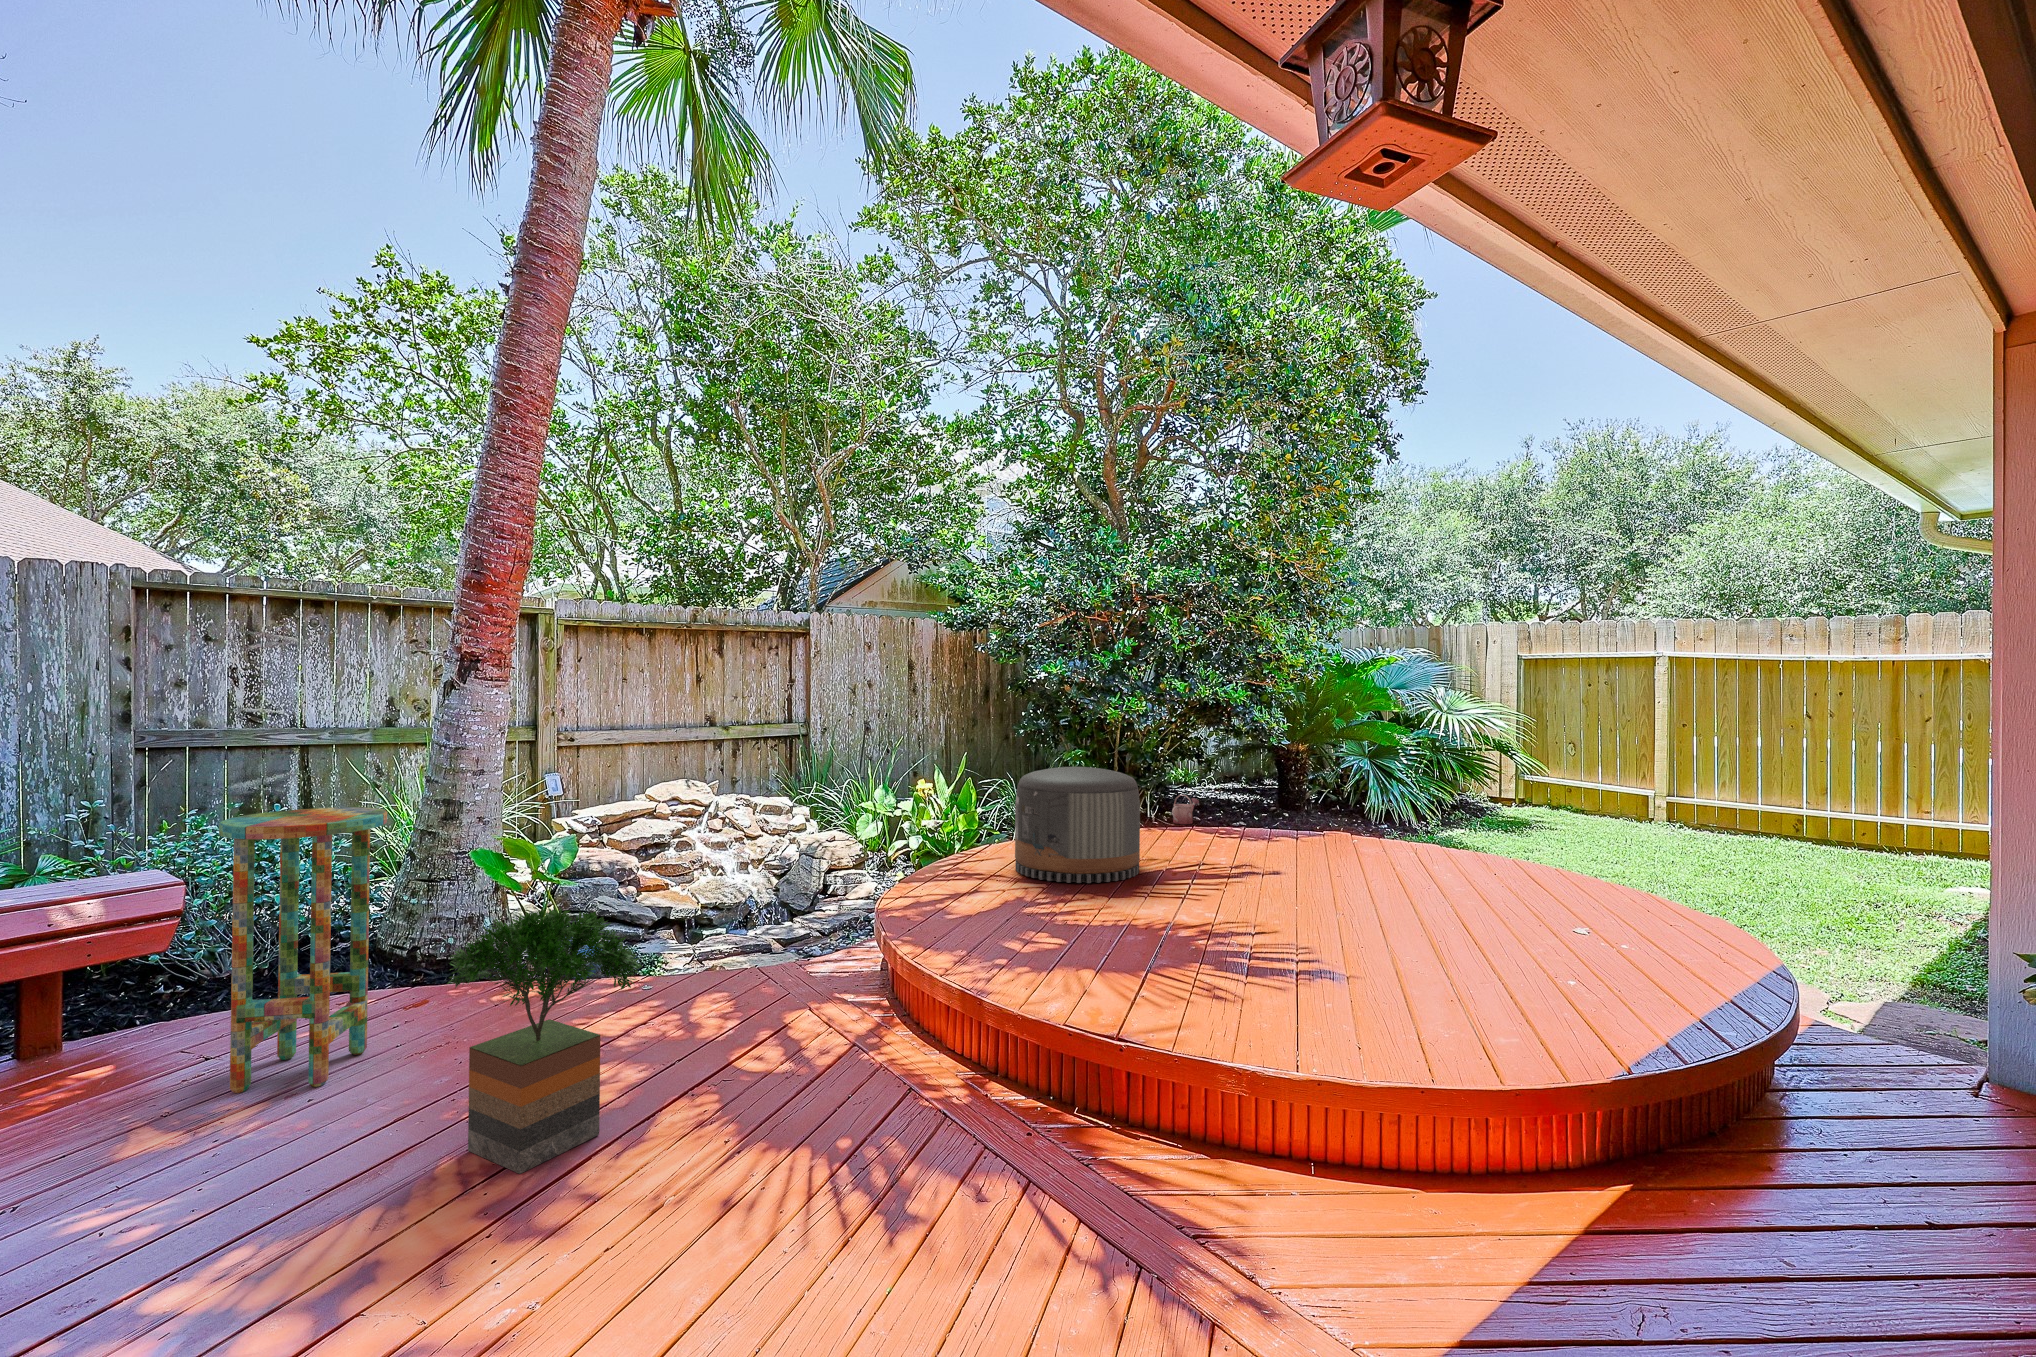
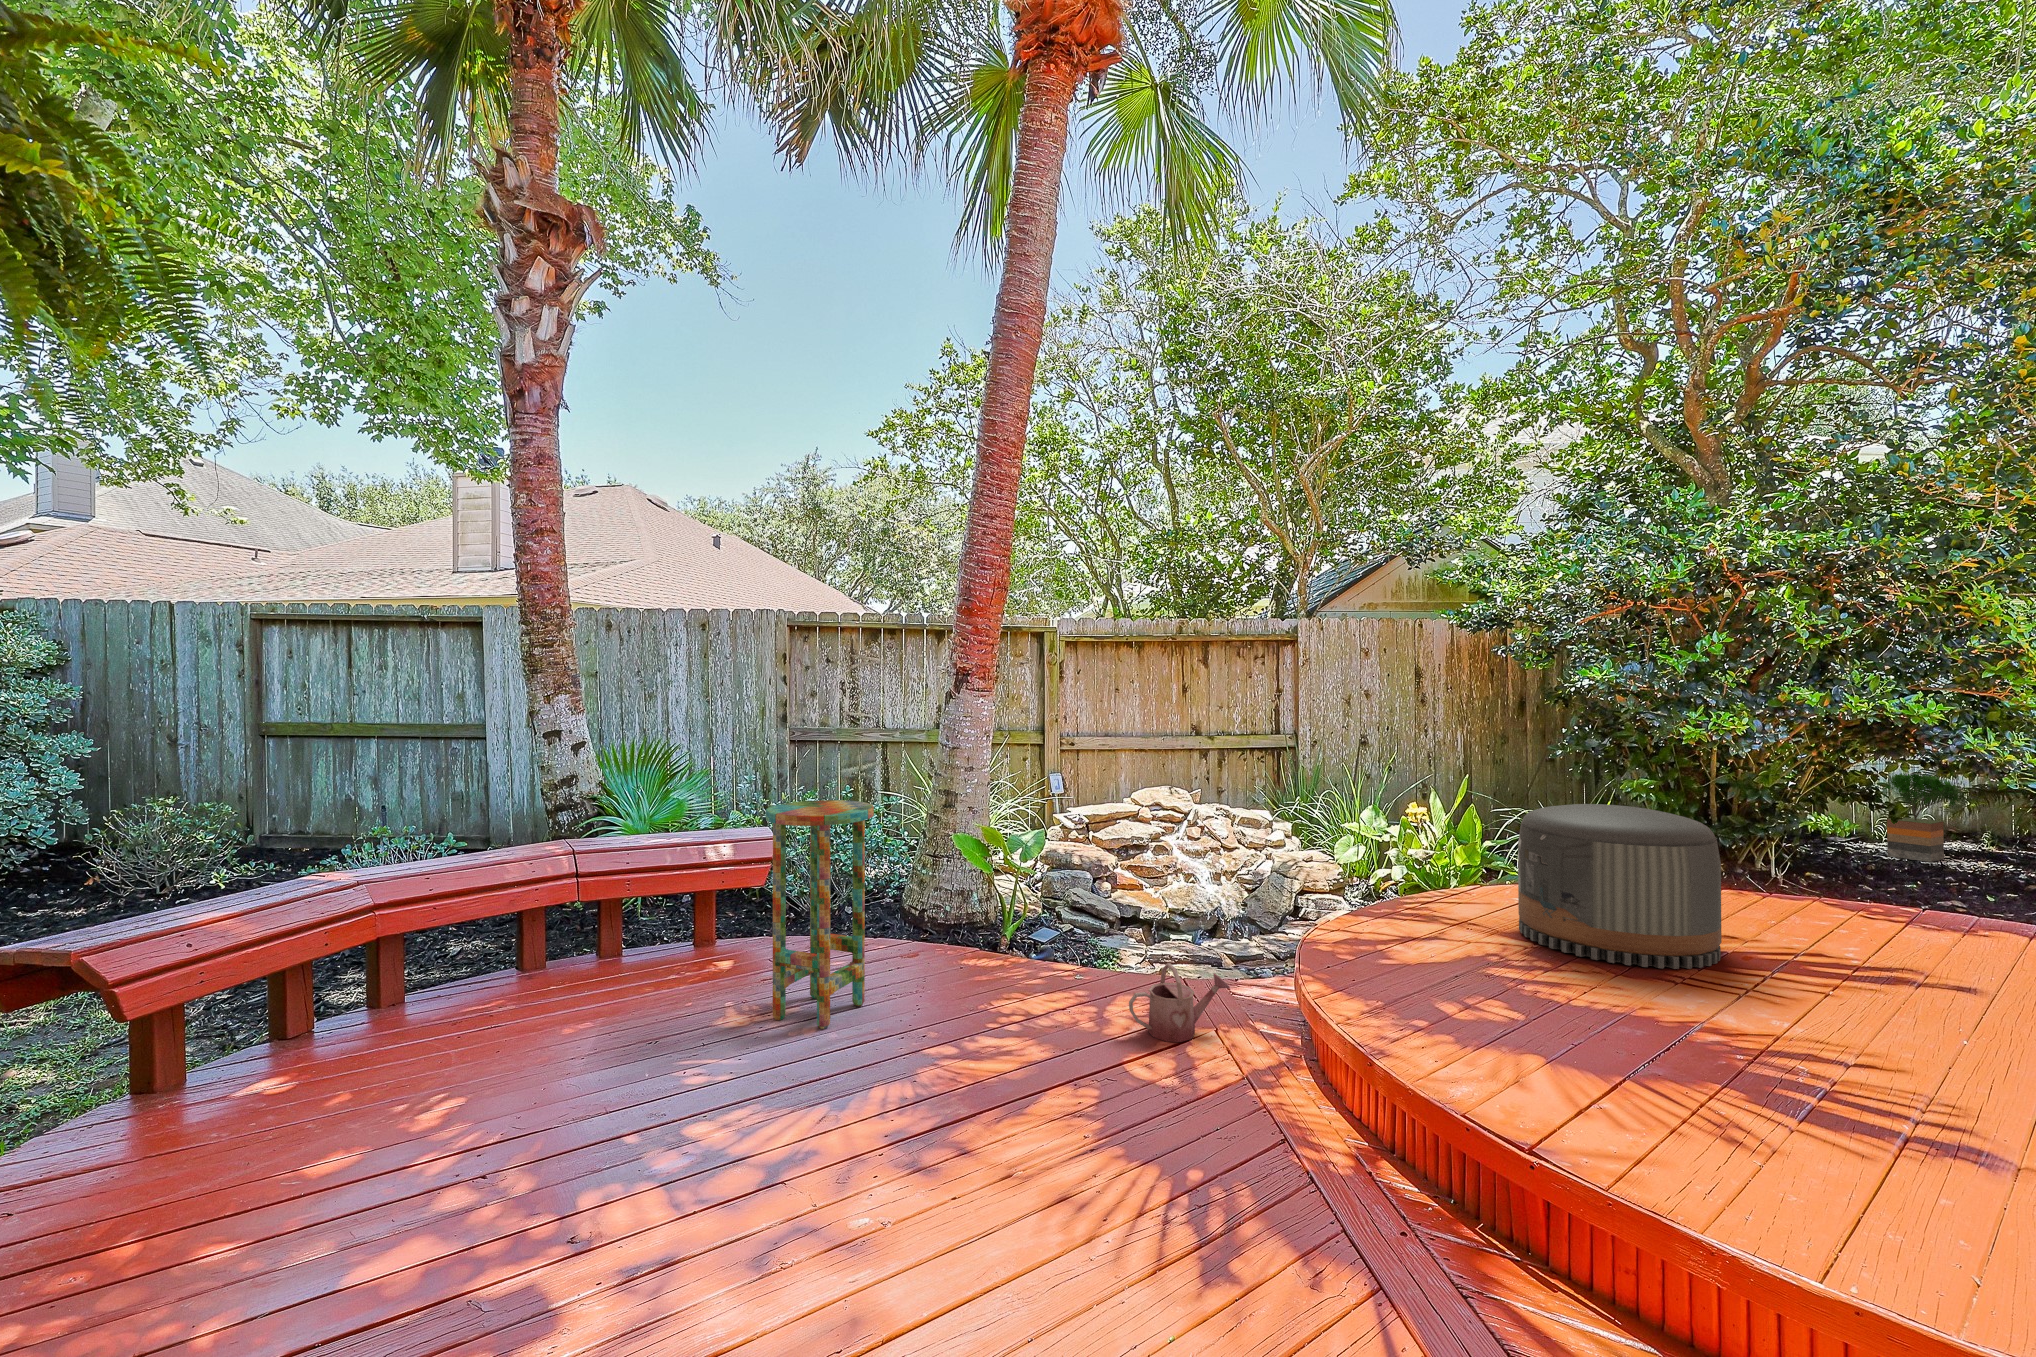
watering can: present [1172,795,1199,824] -> present [1129,963,1230,1042]
potted tree: present [447,907,641,1174] -> present [1880,773,1962,862]

